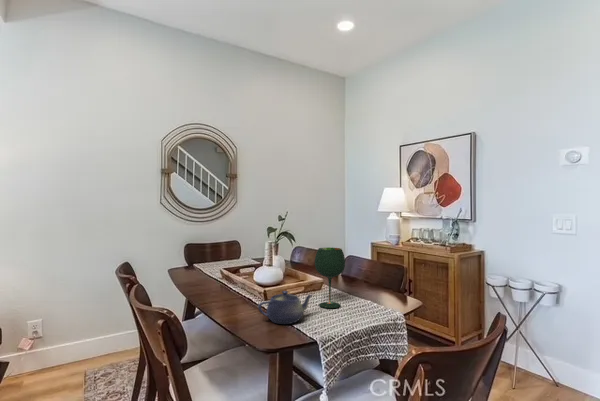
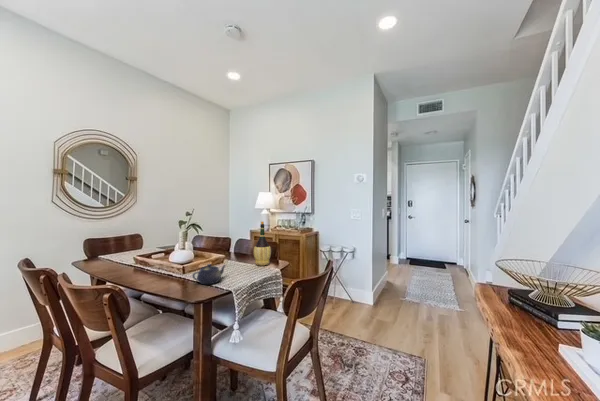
wine bottle: none [363,227,393,301] -> present [254,222,271,266]
wine glass: present [315,247,345,308] -> none [225,235,244,272]

